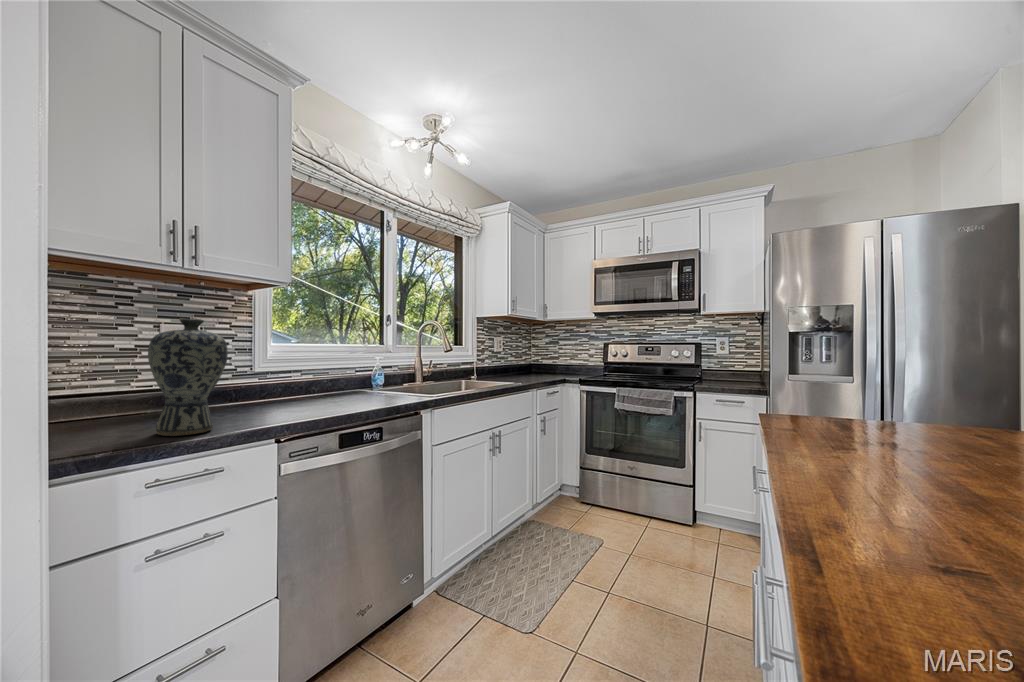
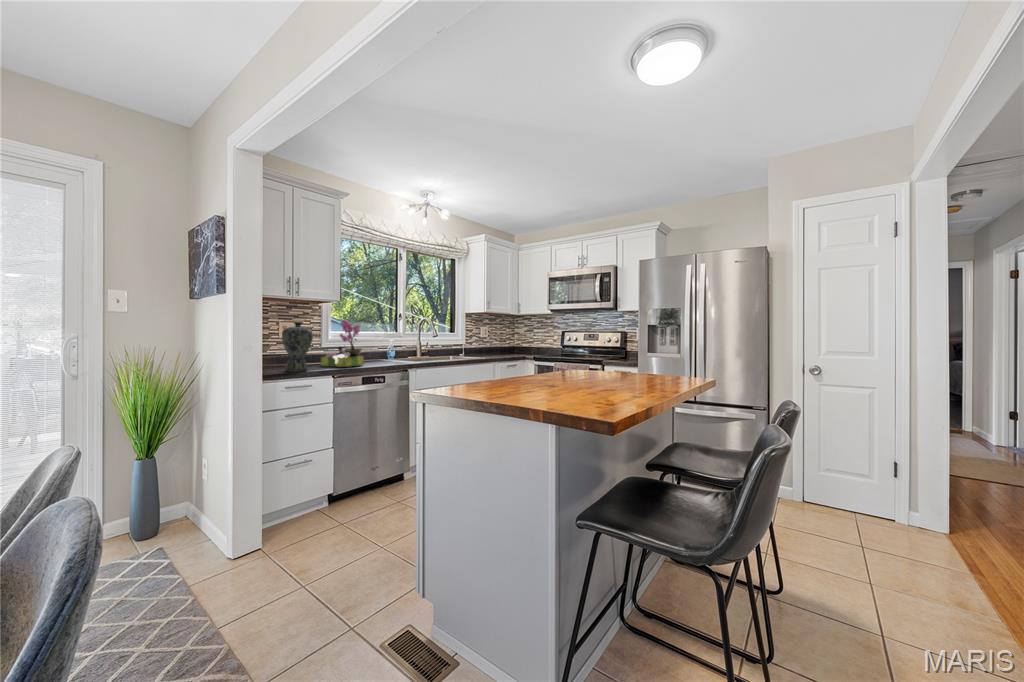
flower arrangement: none [249,319,337,413] -> present [321,320,364,367]

